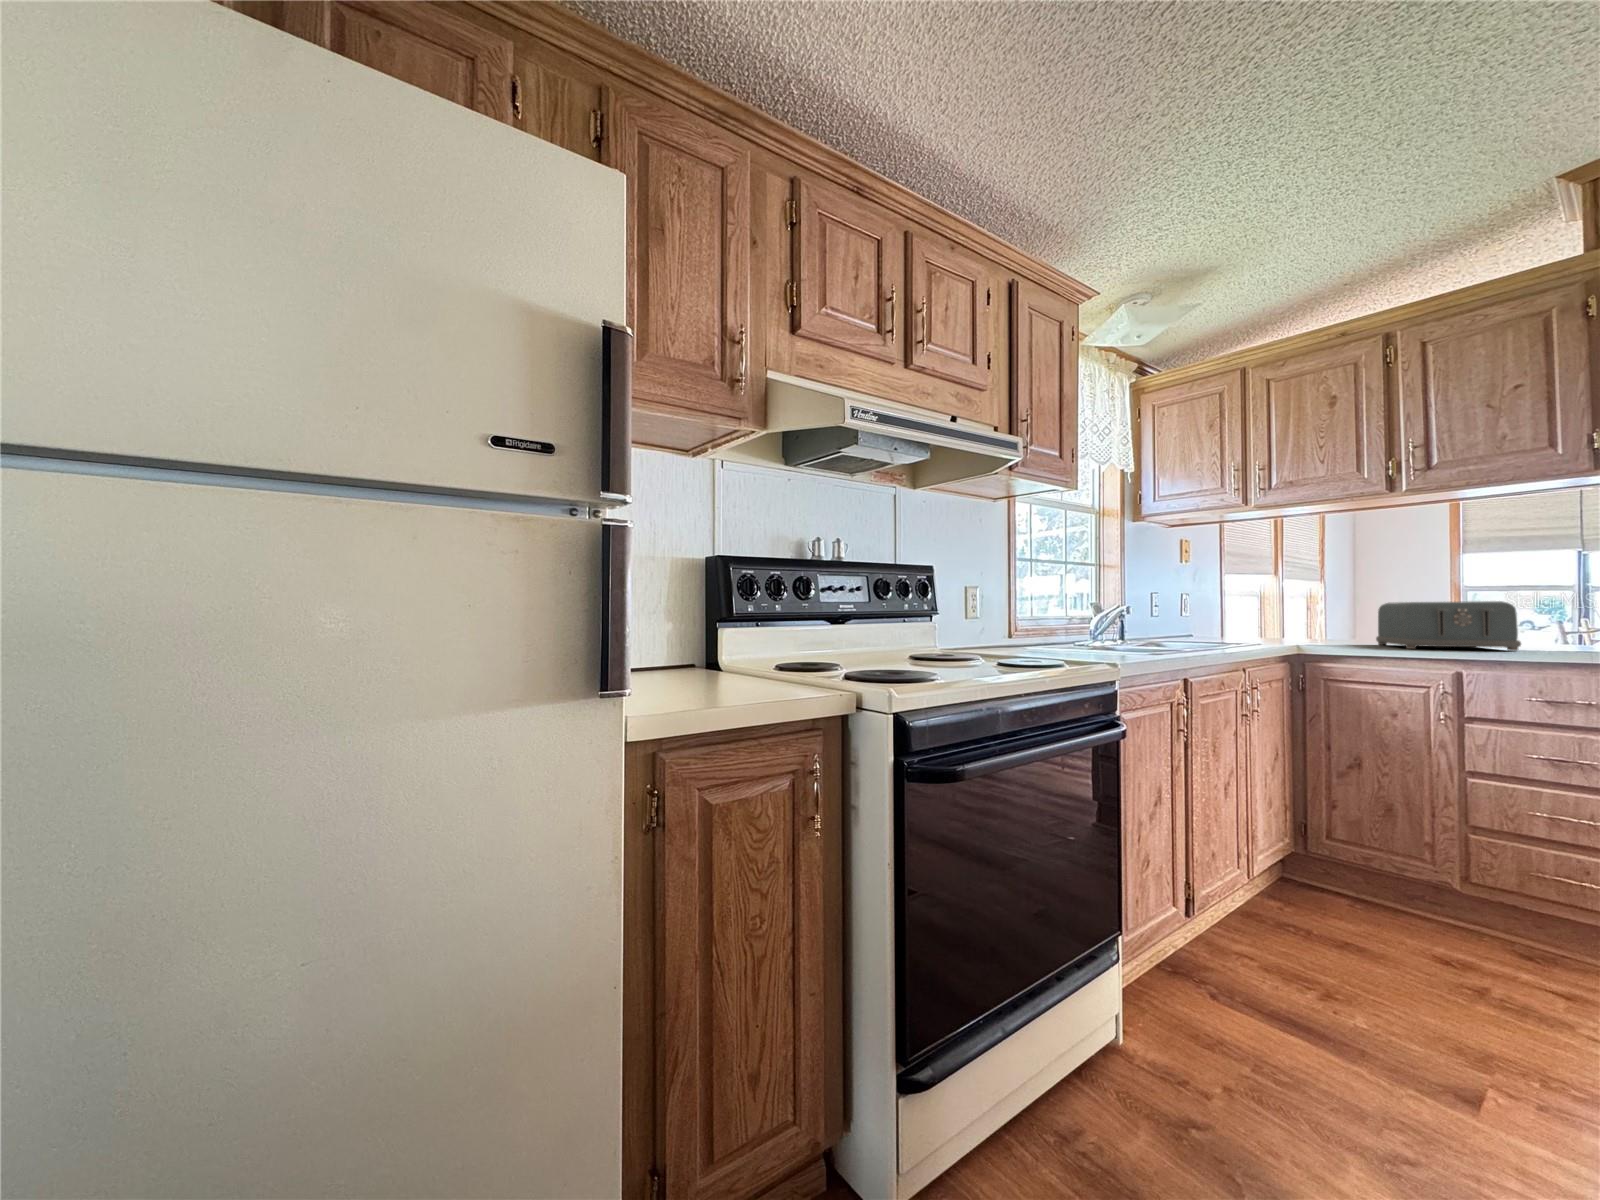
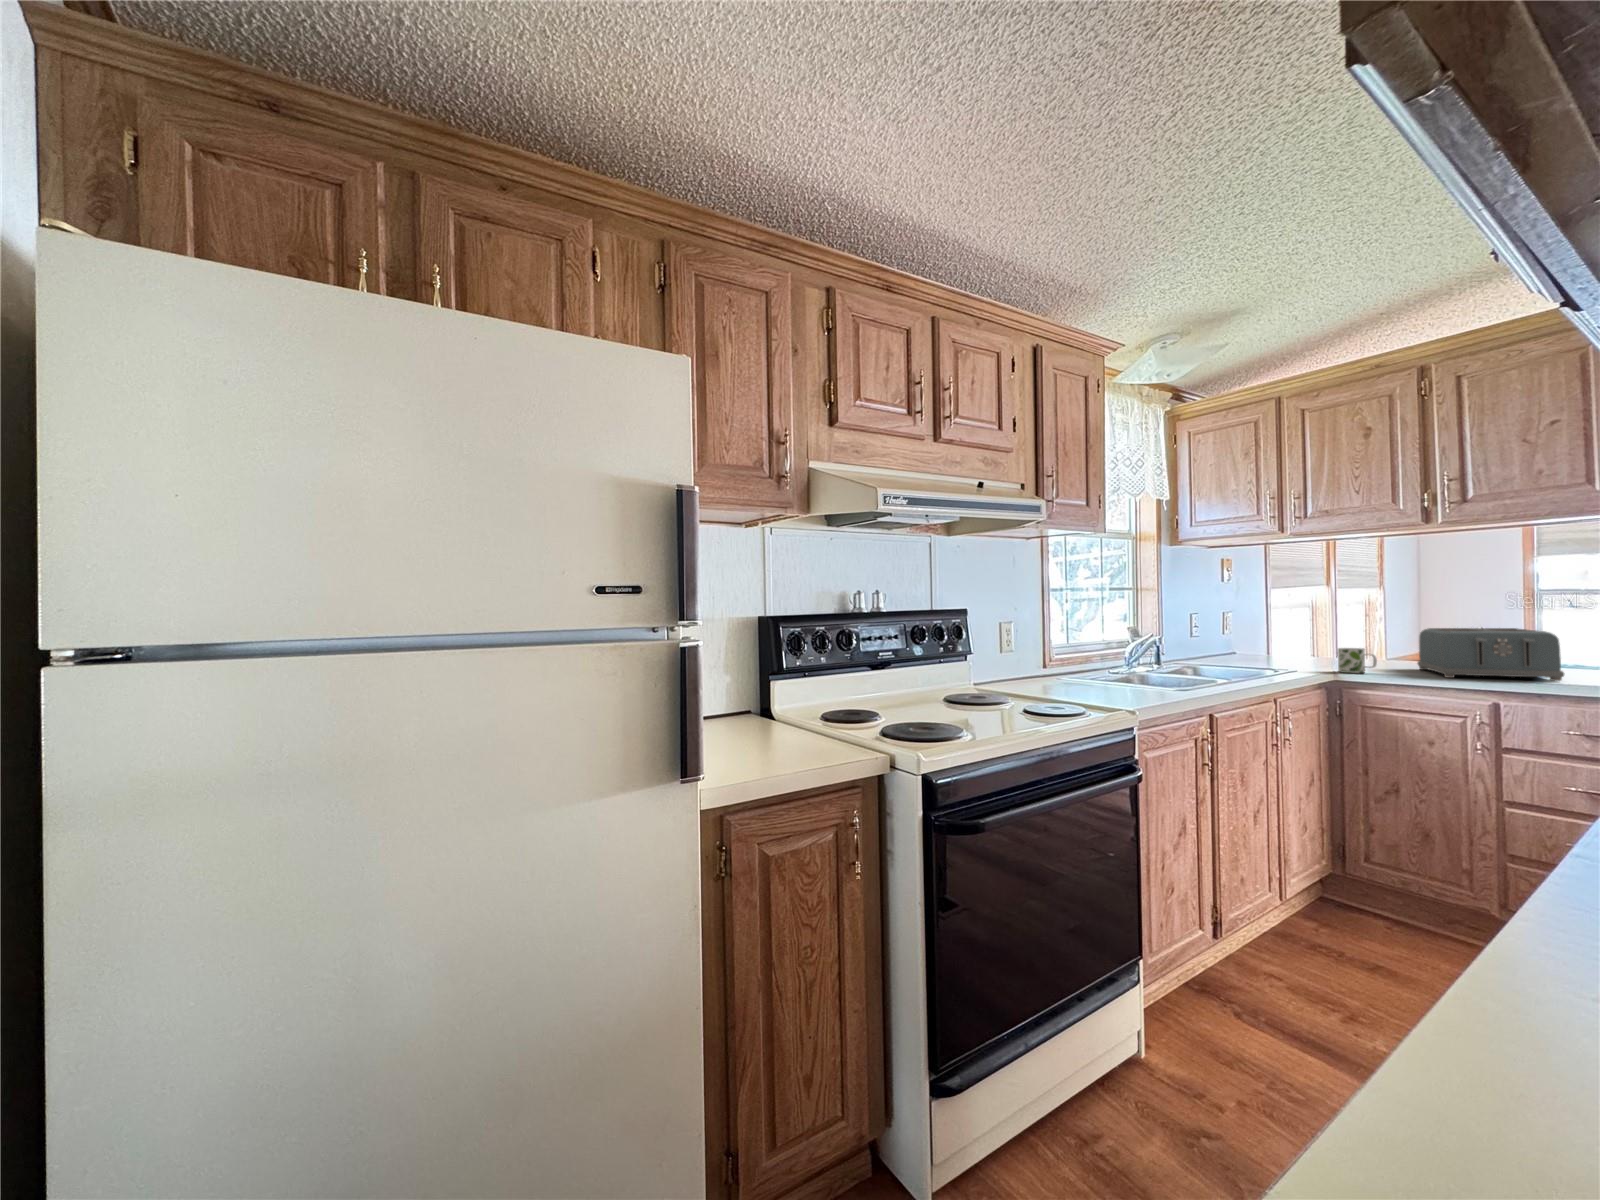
mug: none [1302,622,1340,646] -> present [1338,648,1377,673]

